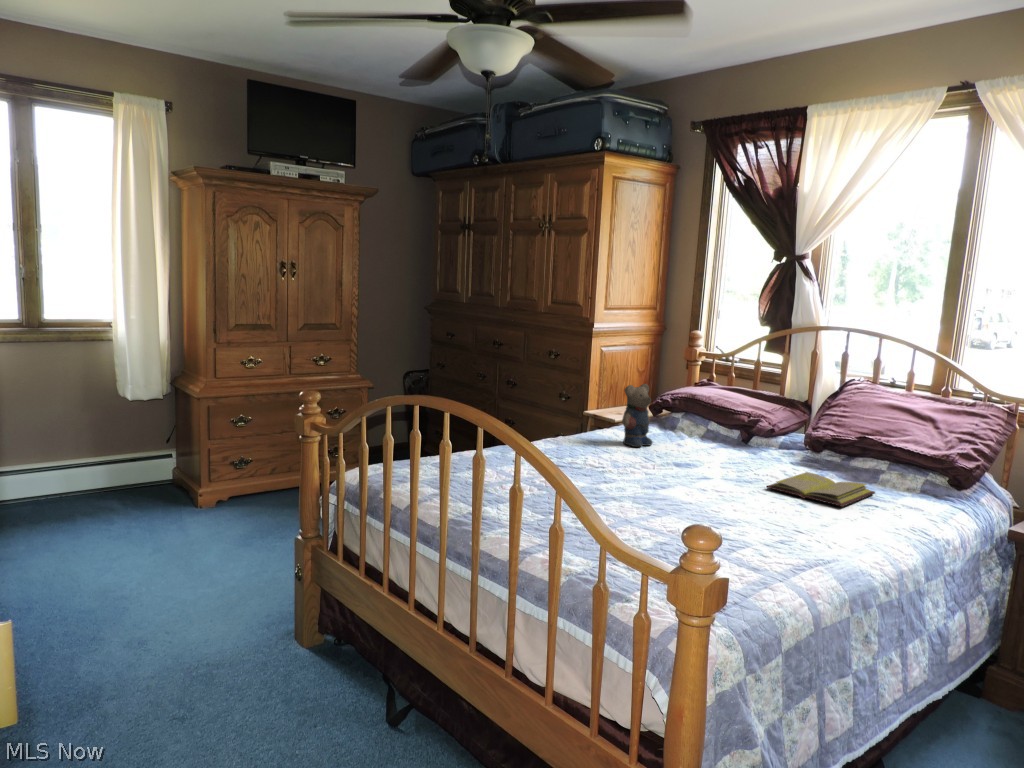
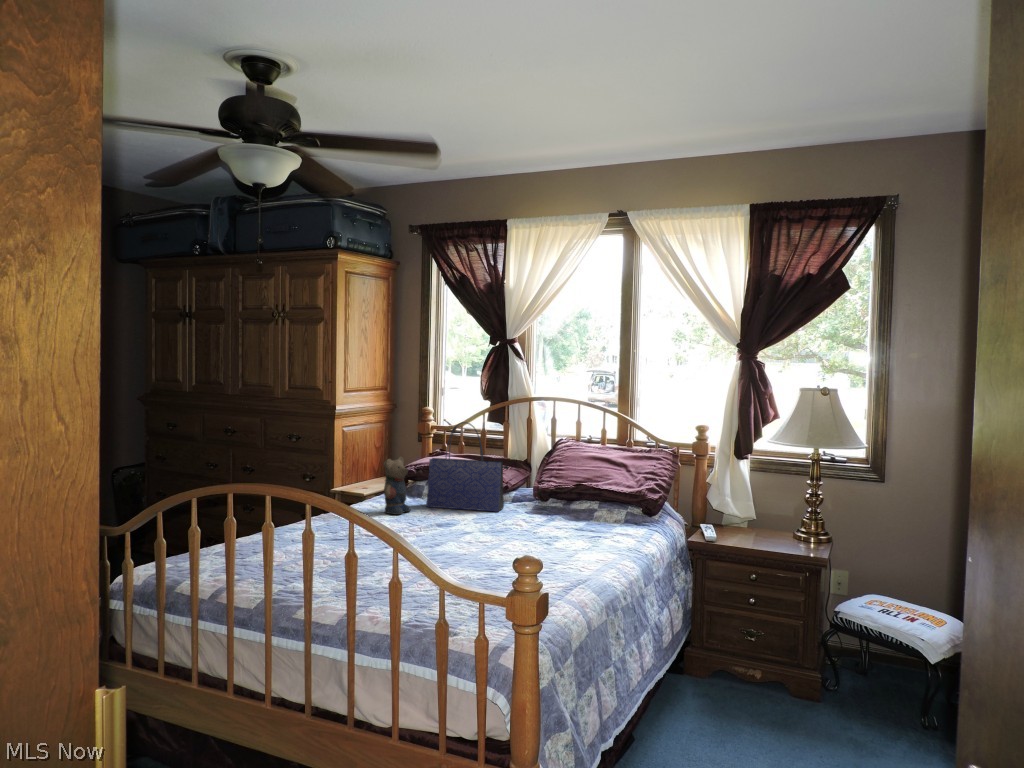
tote bag: none [672,350,772,458] -> present [426,422,508,512]
diary: present [767,472,875,507] -> none [519,517,597,540]

